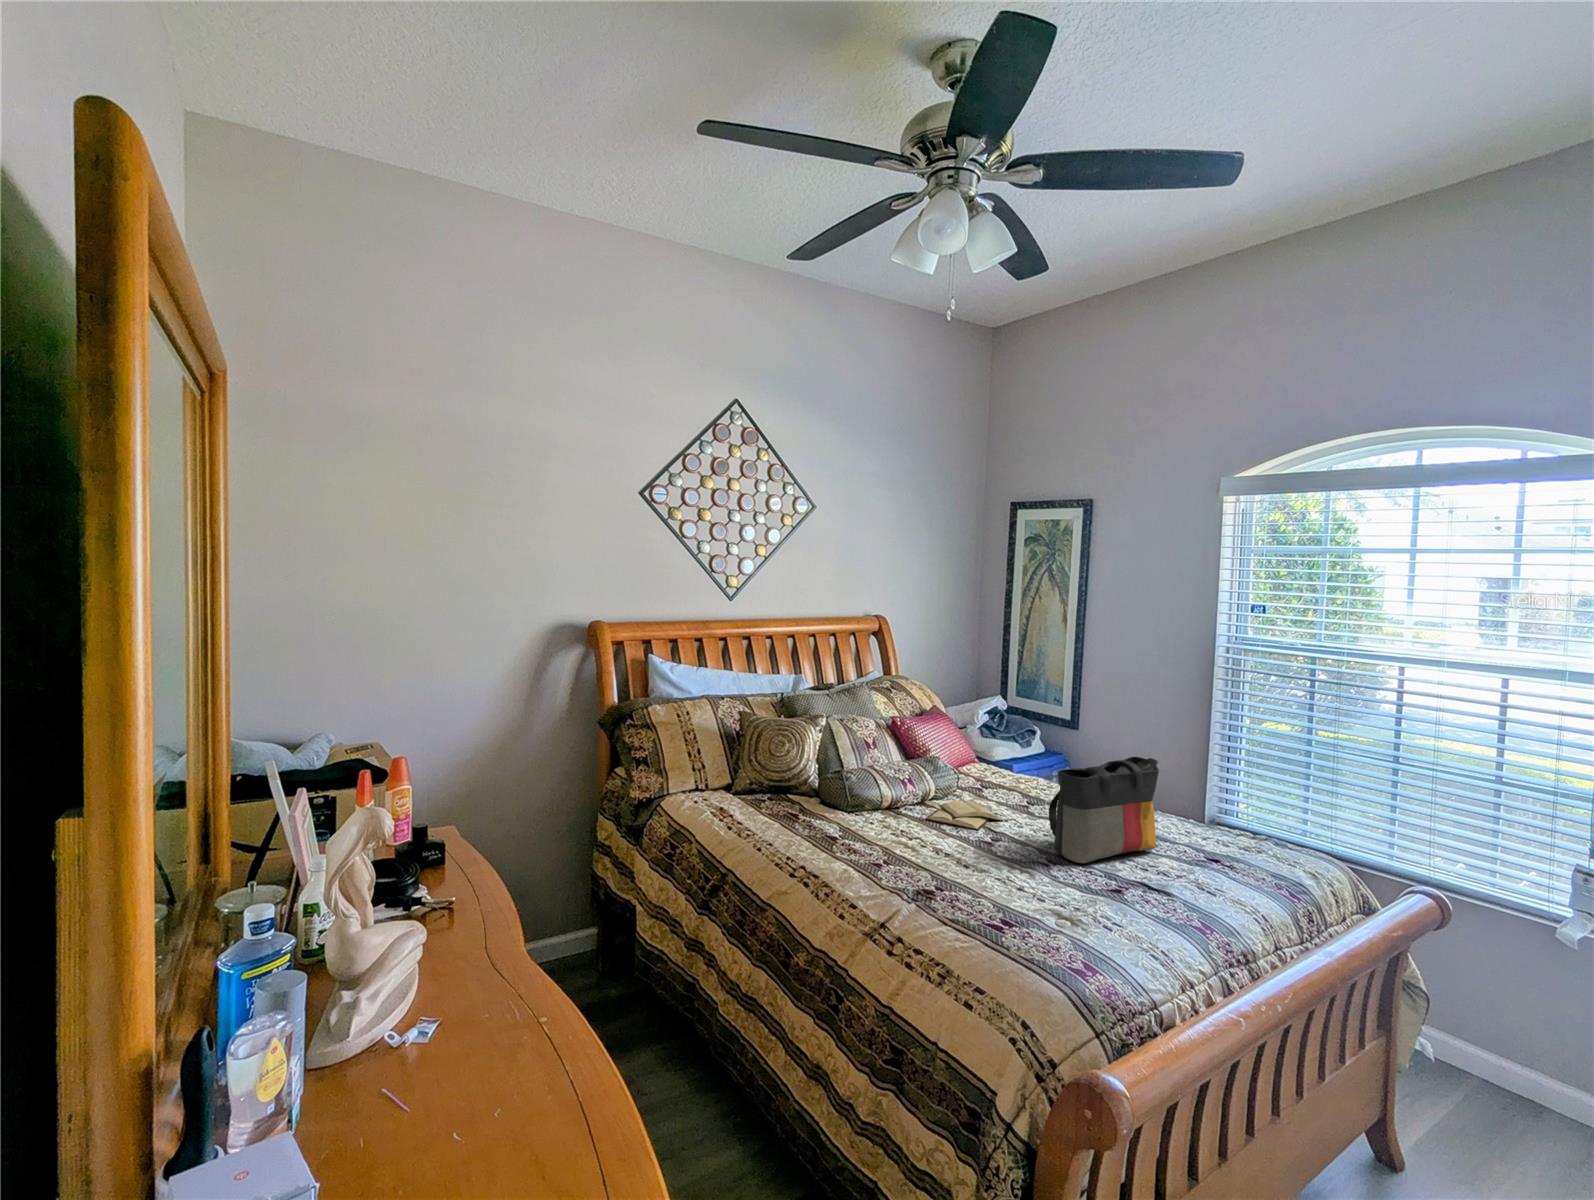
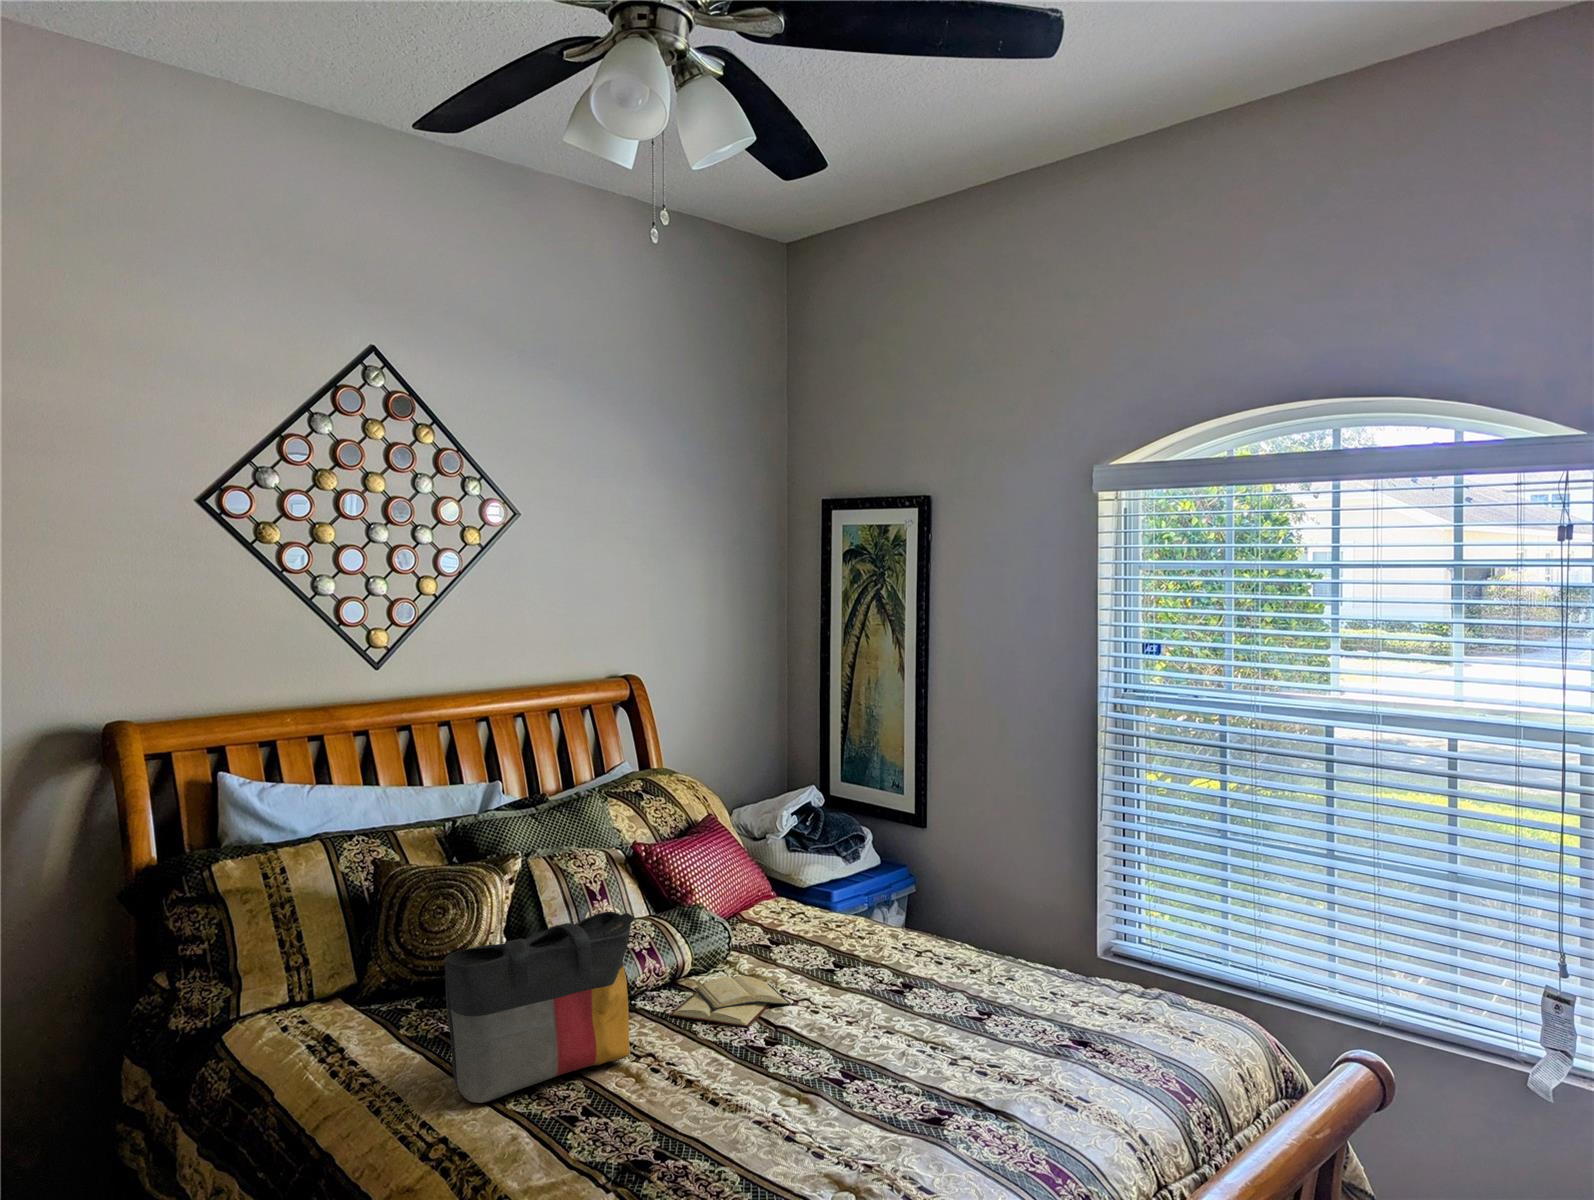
tote bag: present [1049,757,1159,863] -> present [444,912,635,1103]

